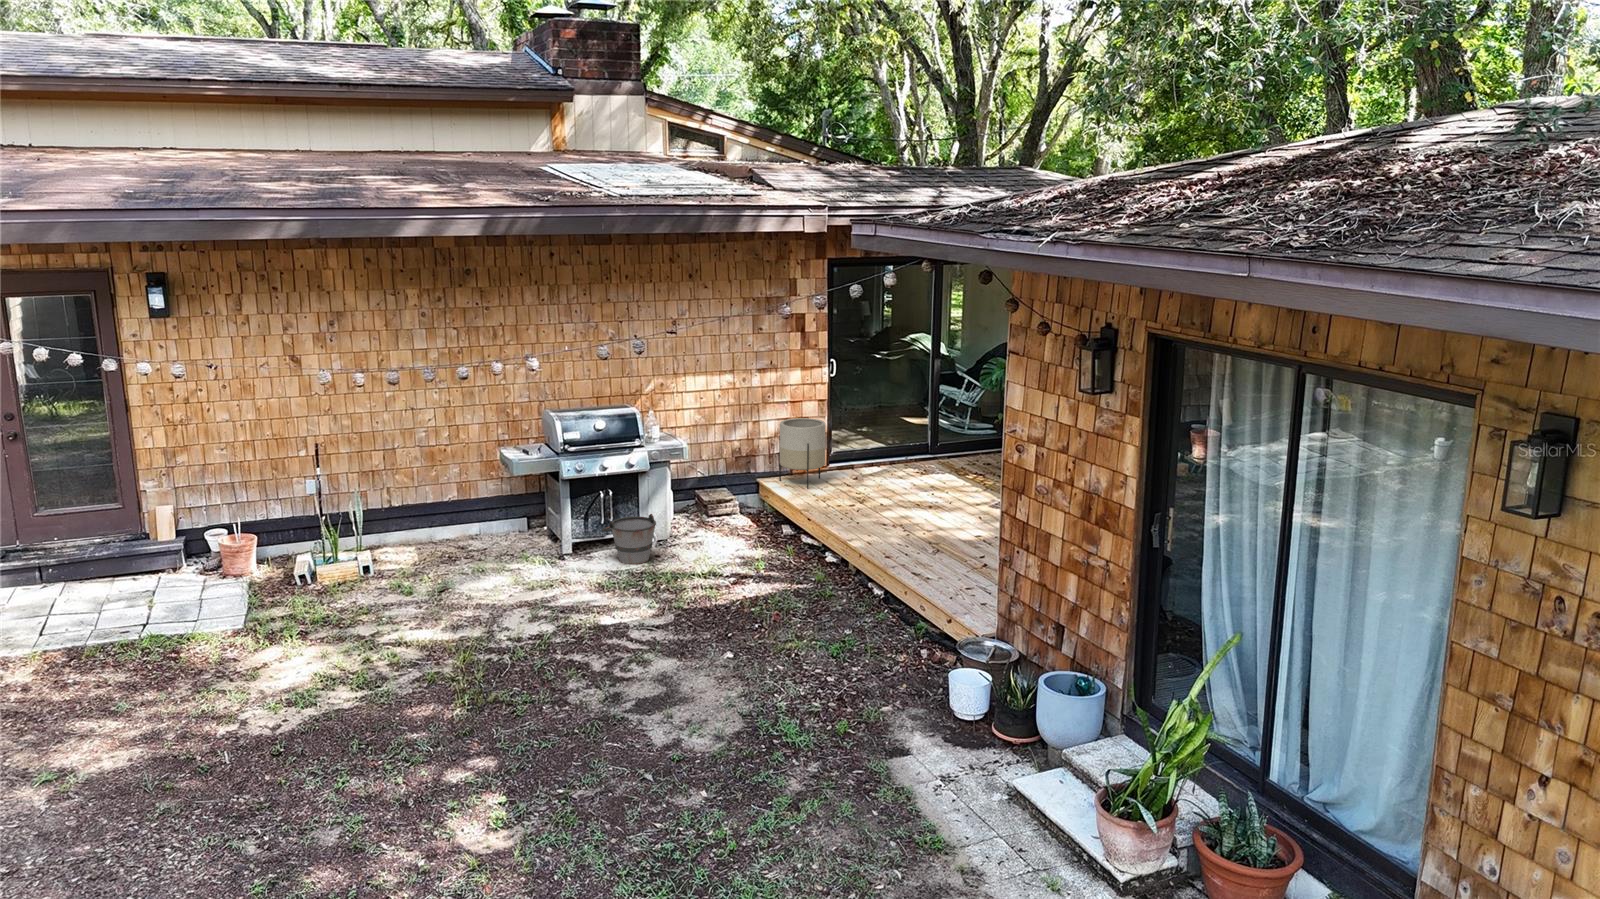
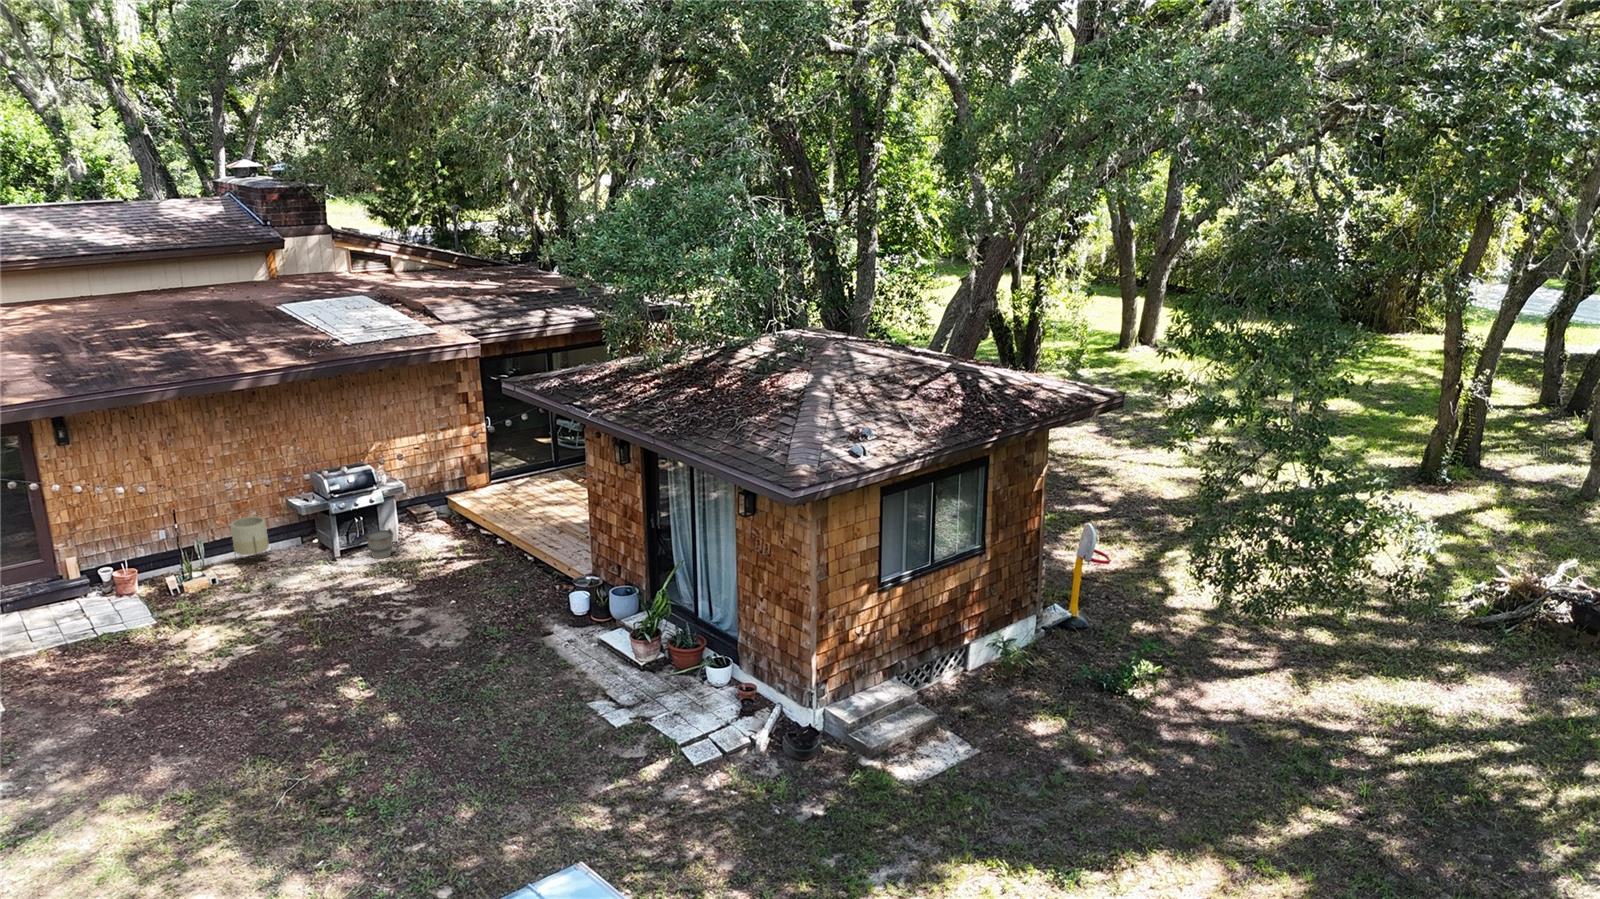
planter: present [779,418,825,489] -> present [231,517,269,555]

